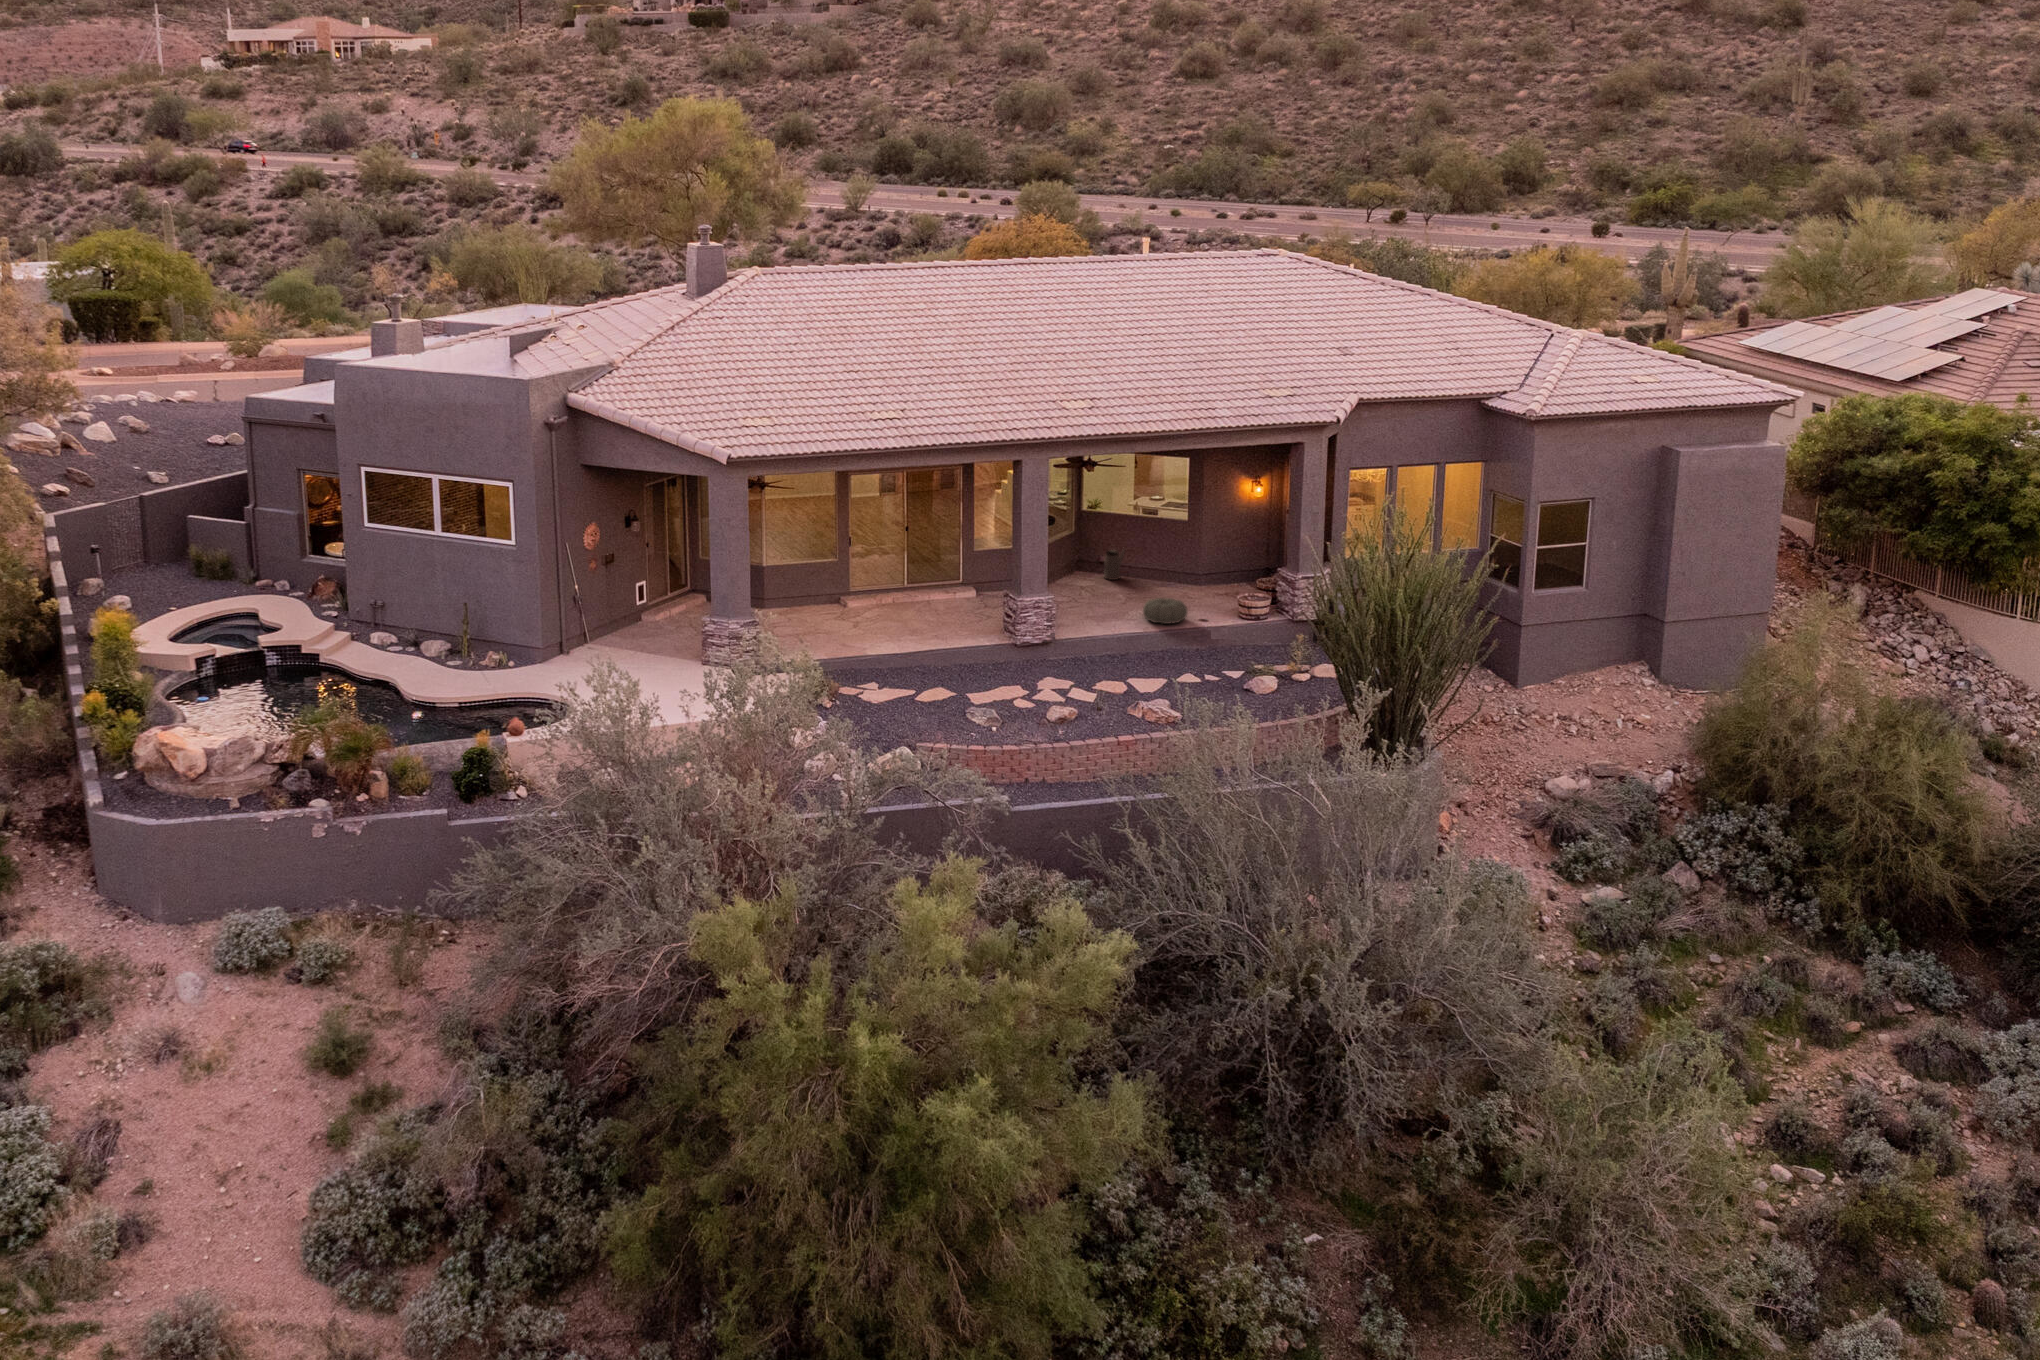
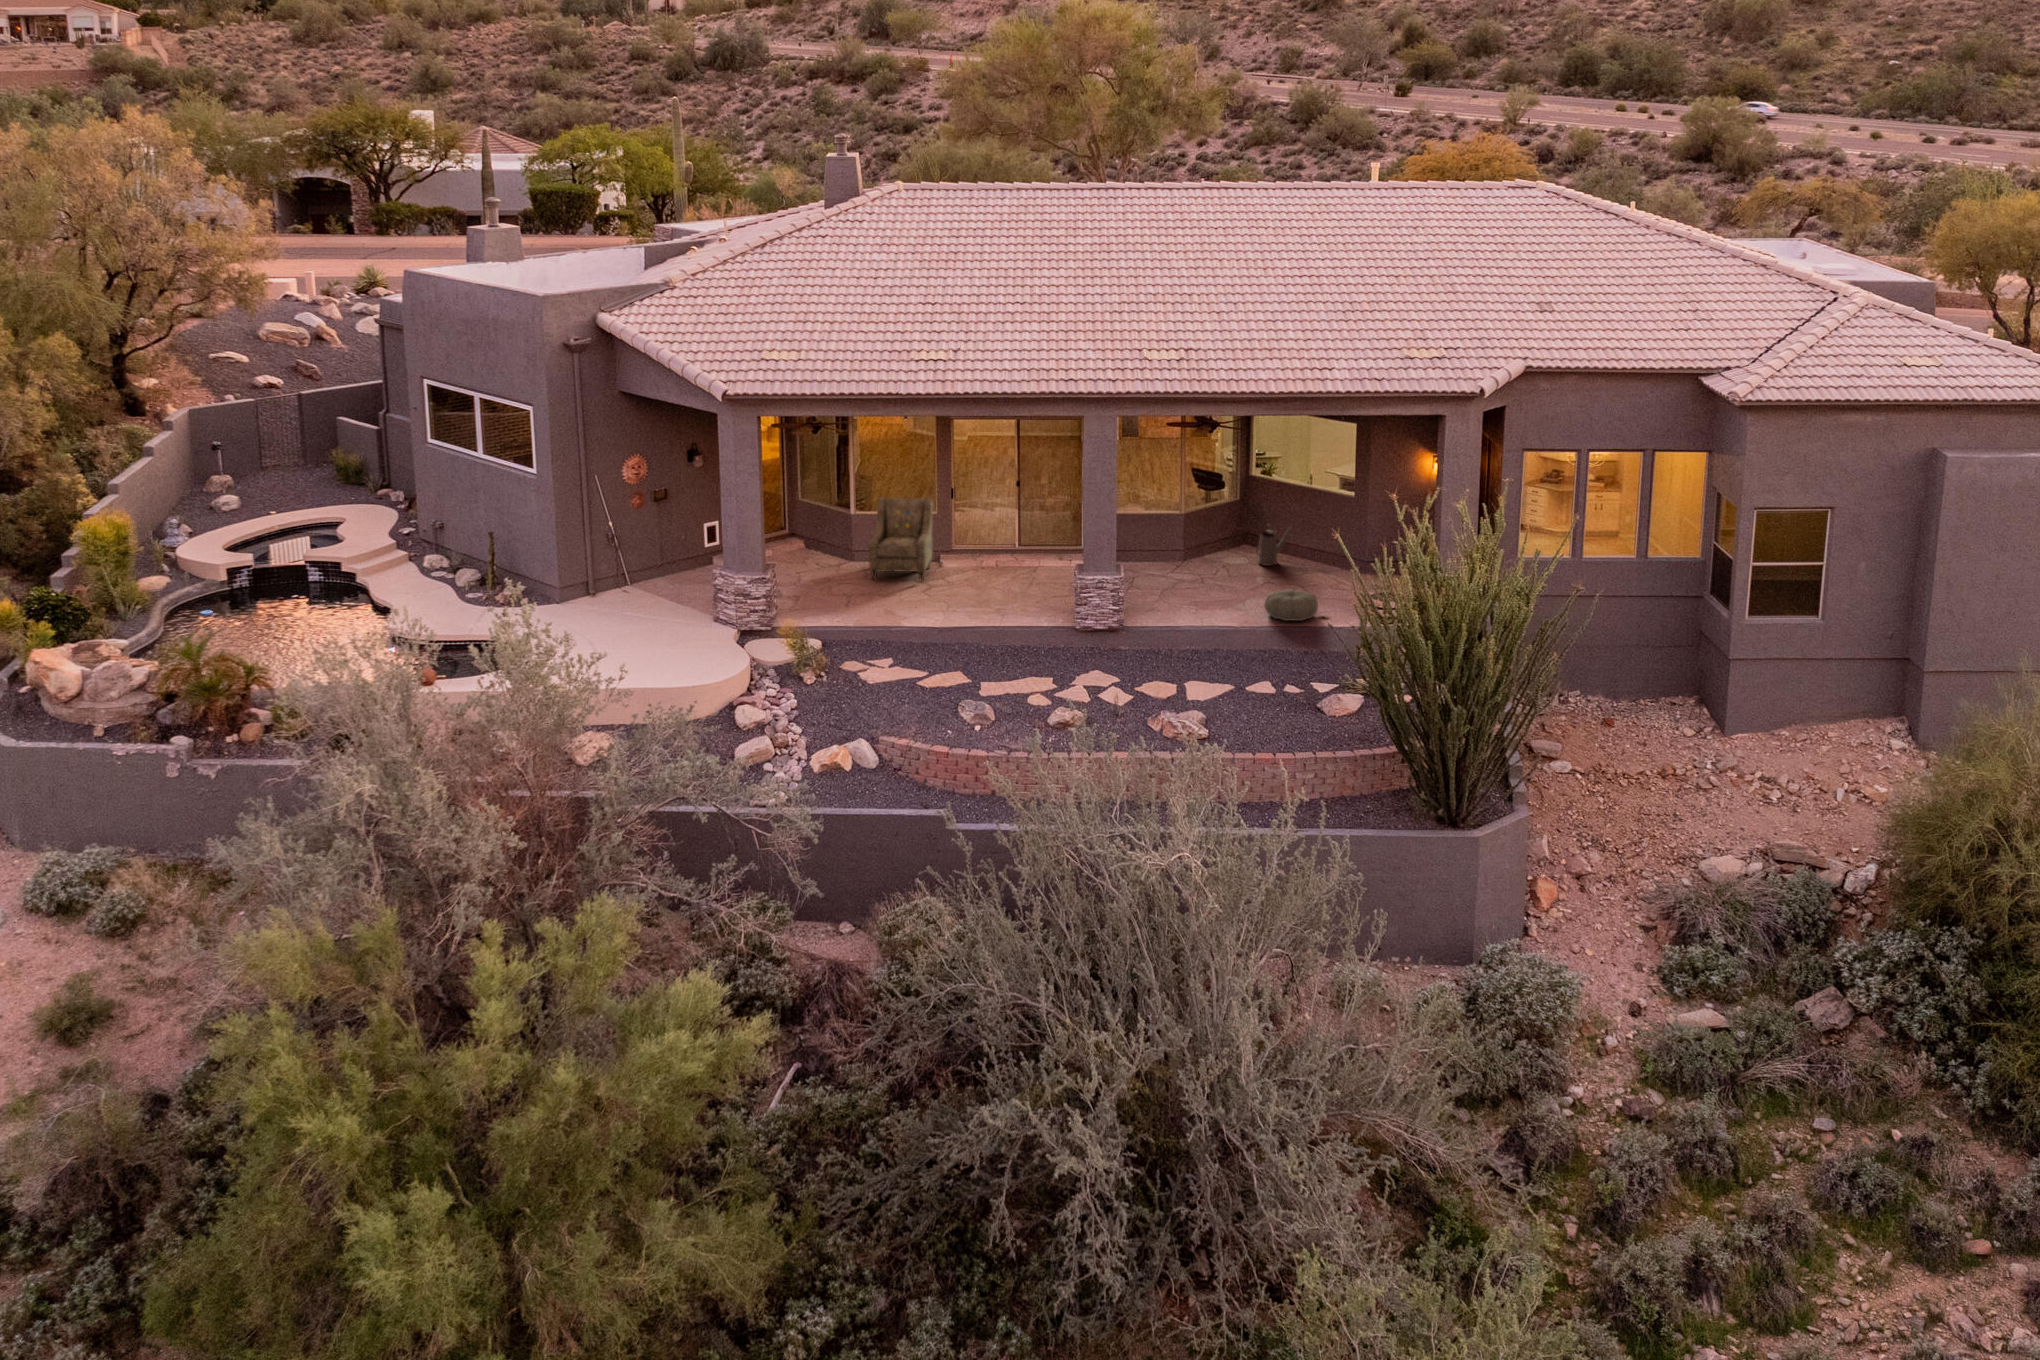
armchair: none [792,543,848,617] -> present [869,498,933,581]

